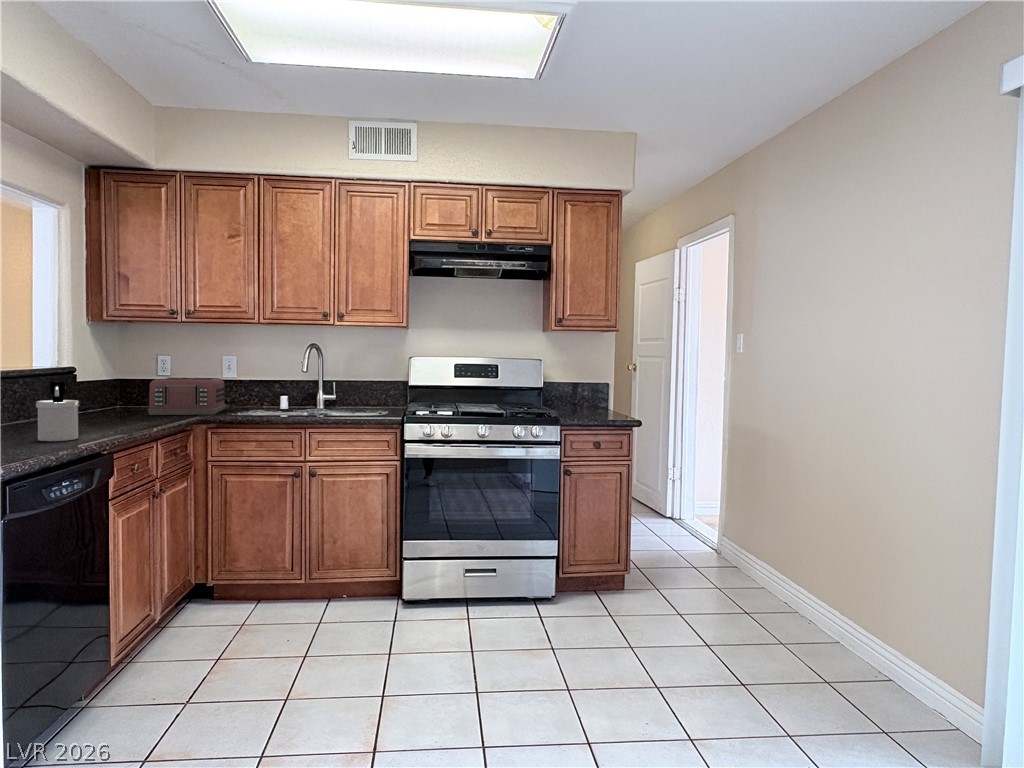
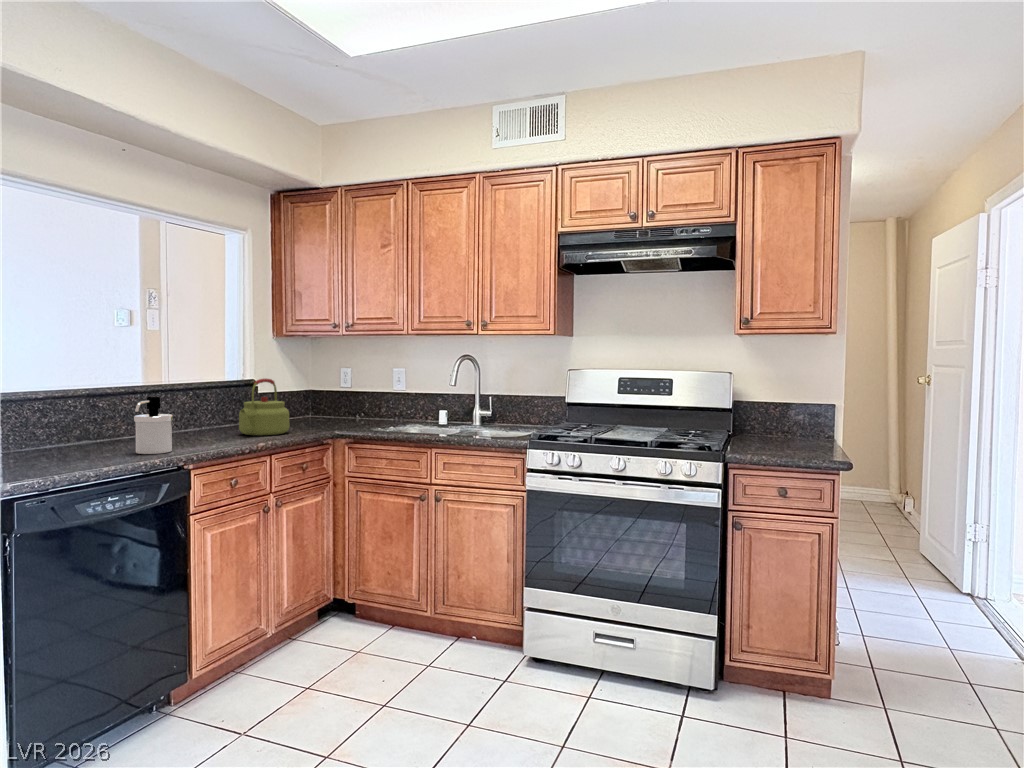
kettle: none [97,365,154,423] -> present [239,379,290,436]
toaster: present [148,378,226,415] -> none [303,390,385,428]

